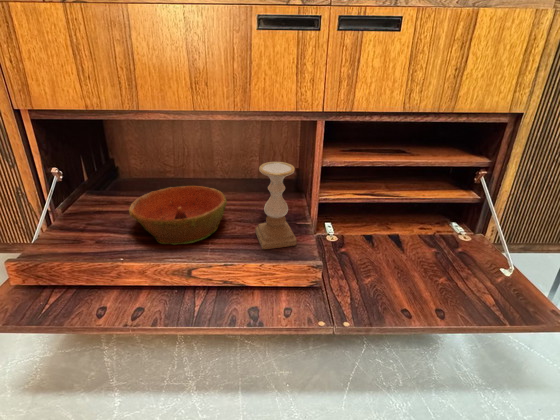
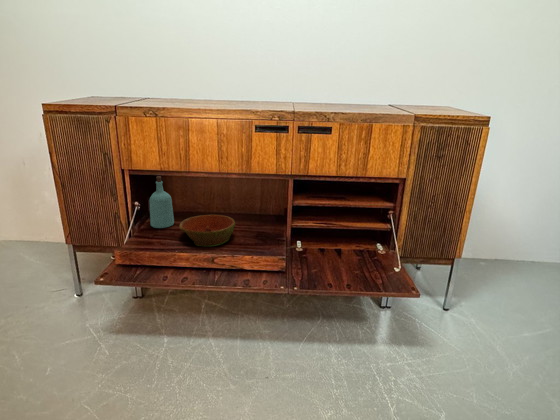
bottle: none [77,122,126,211] -> present [149,176,174,228]
candle holder: present [256,162,297,249] -> none [251,201,274,251]

